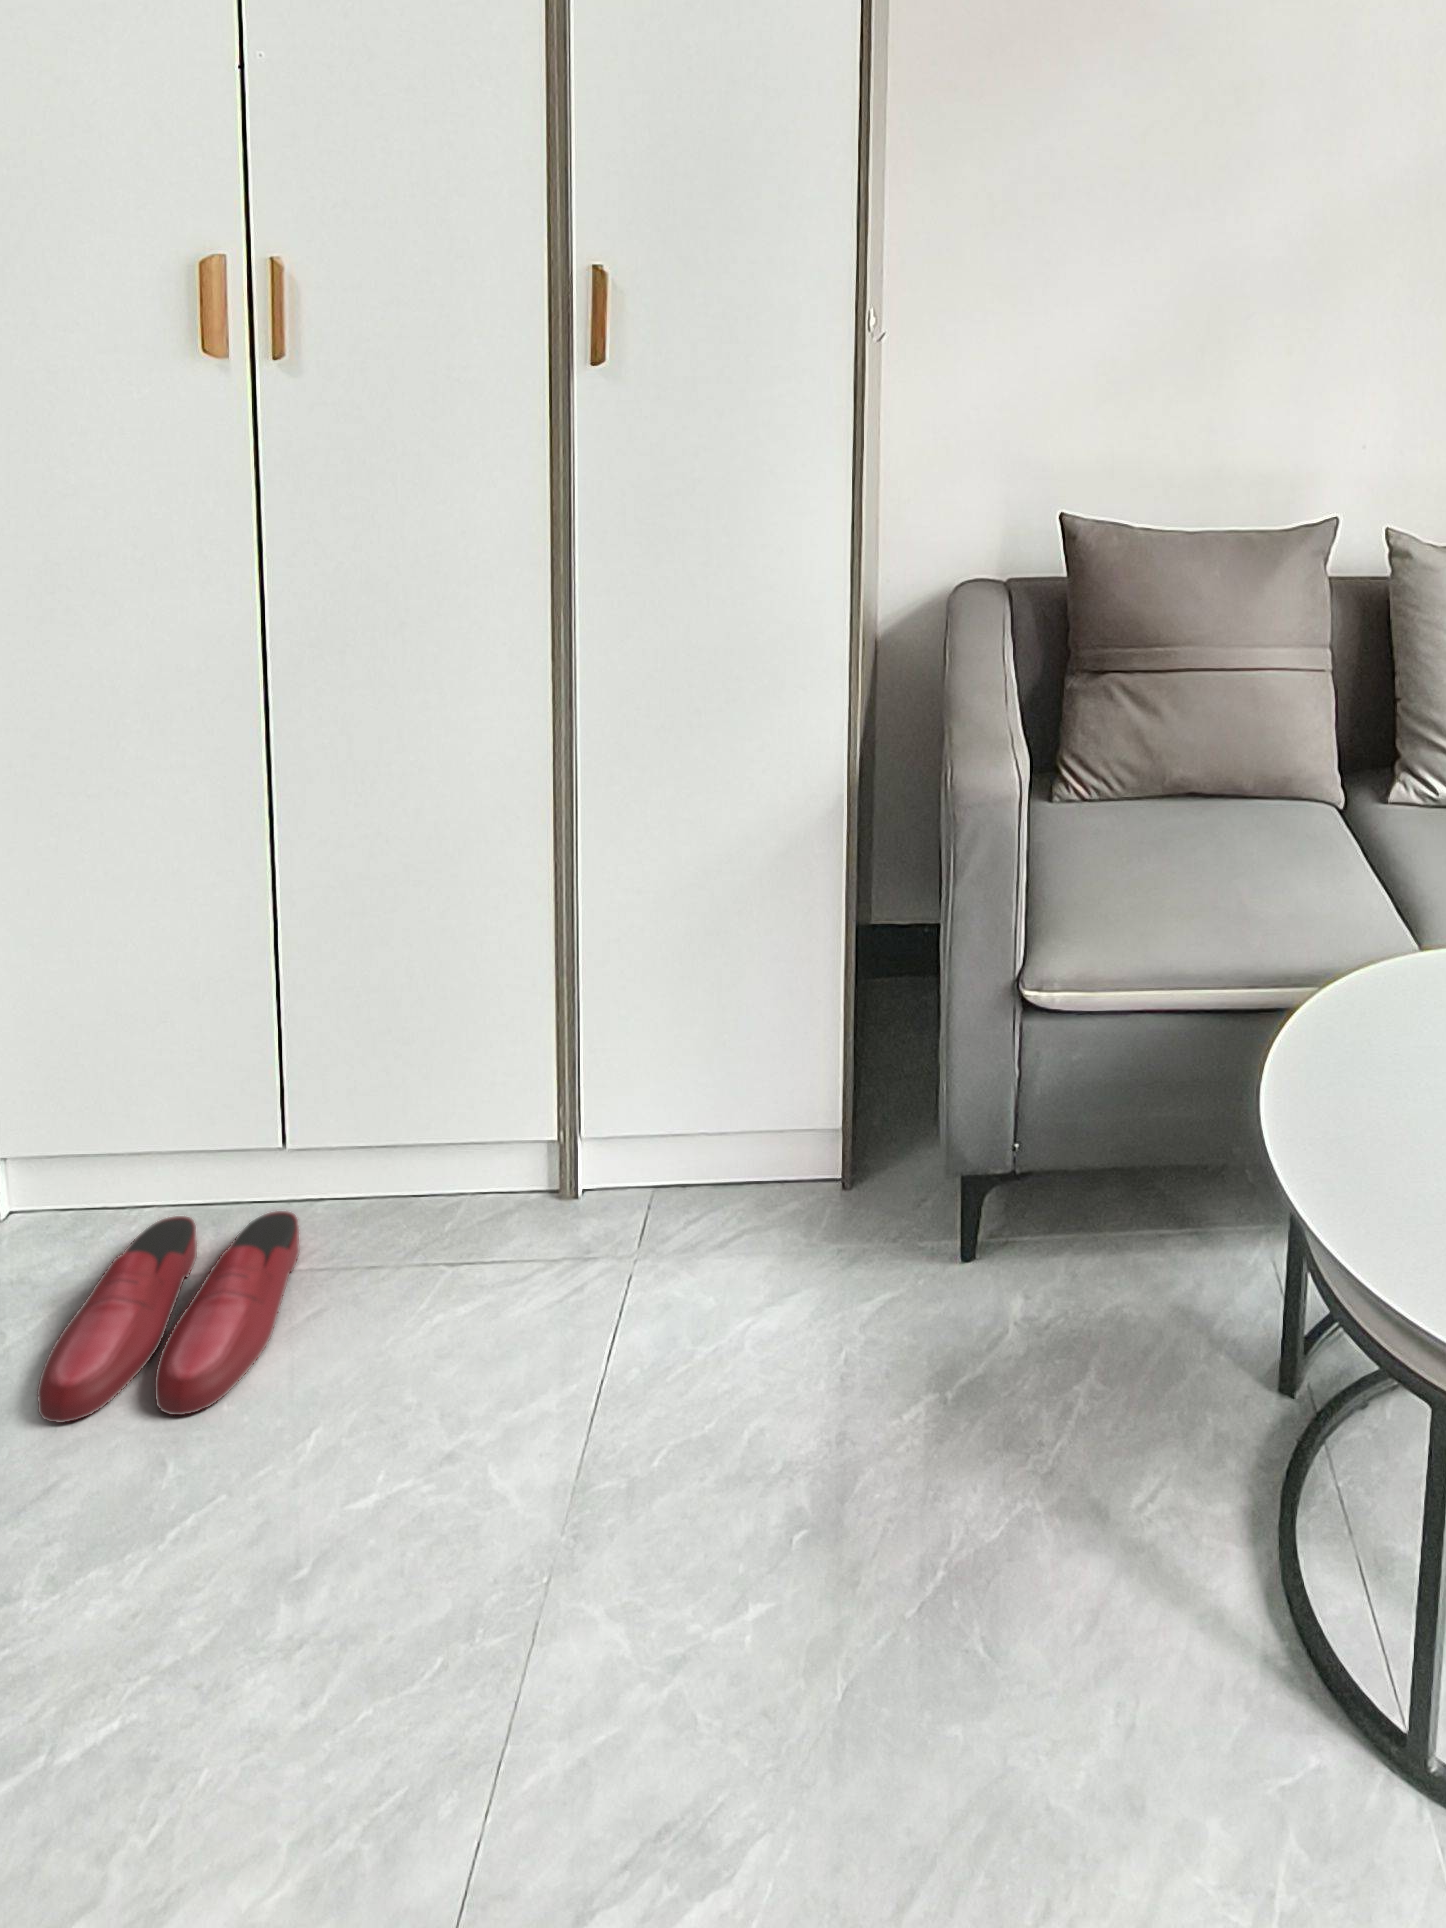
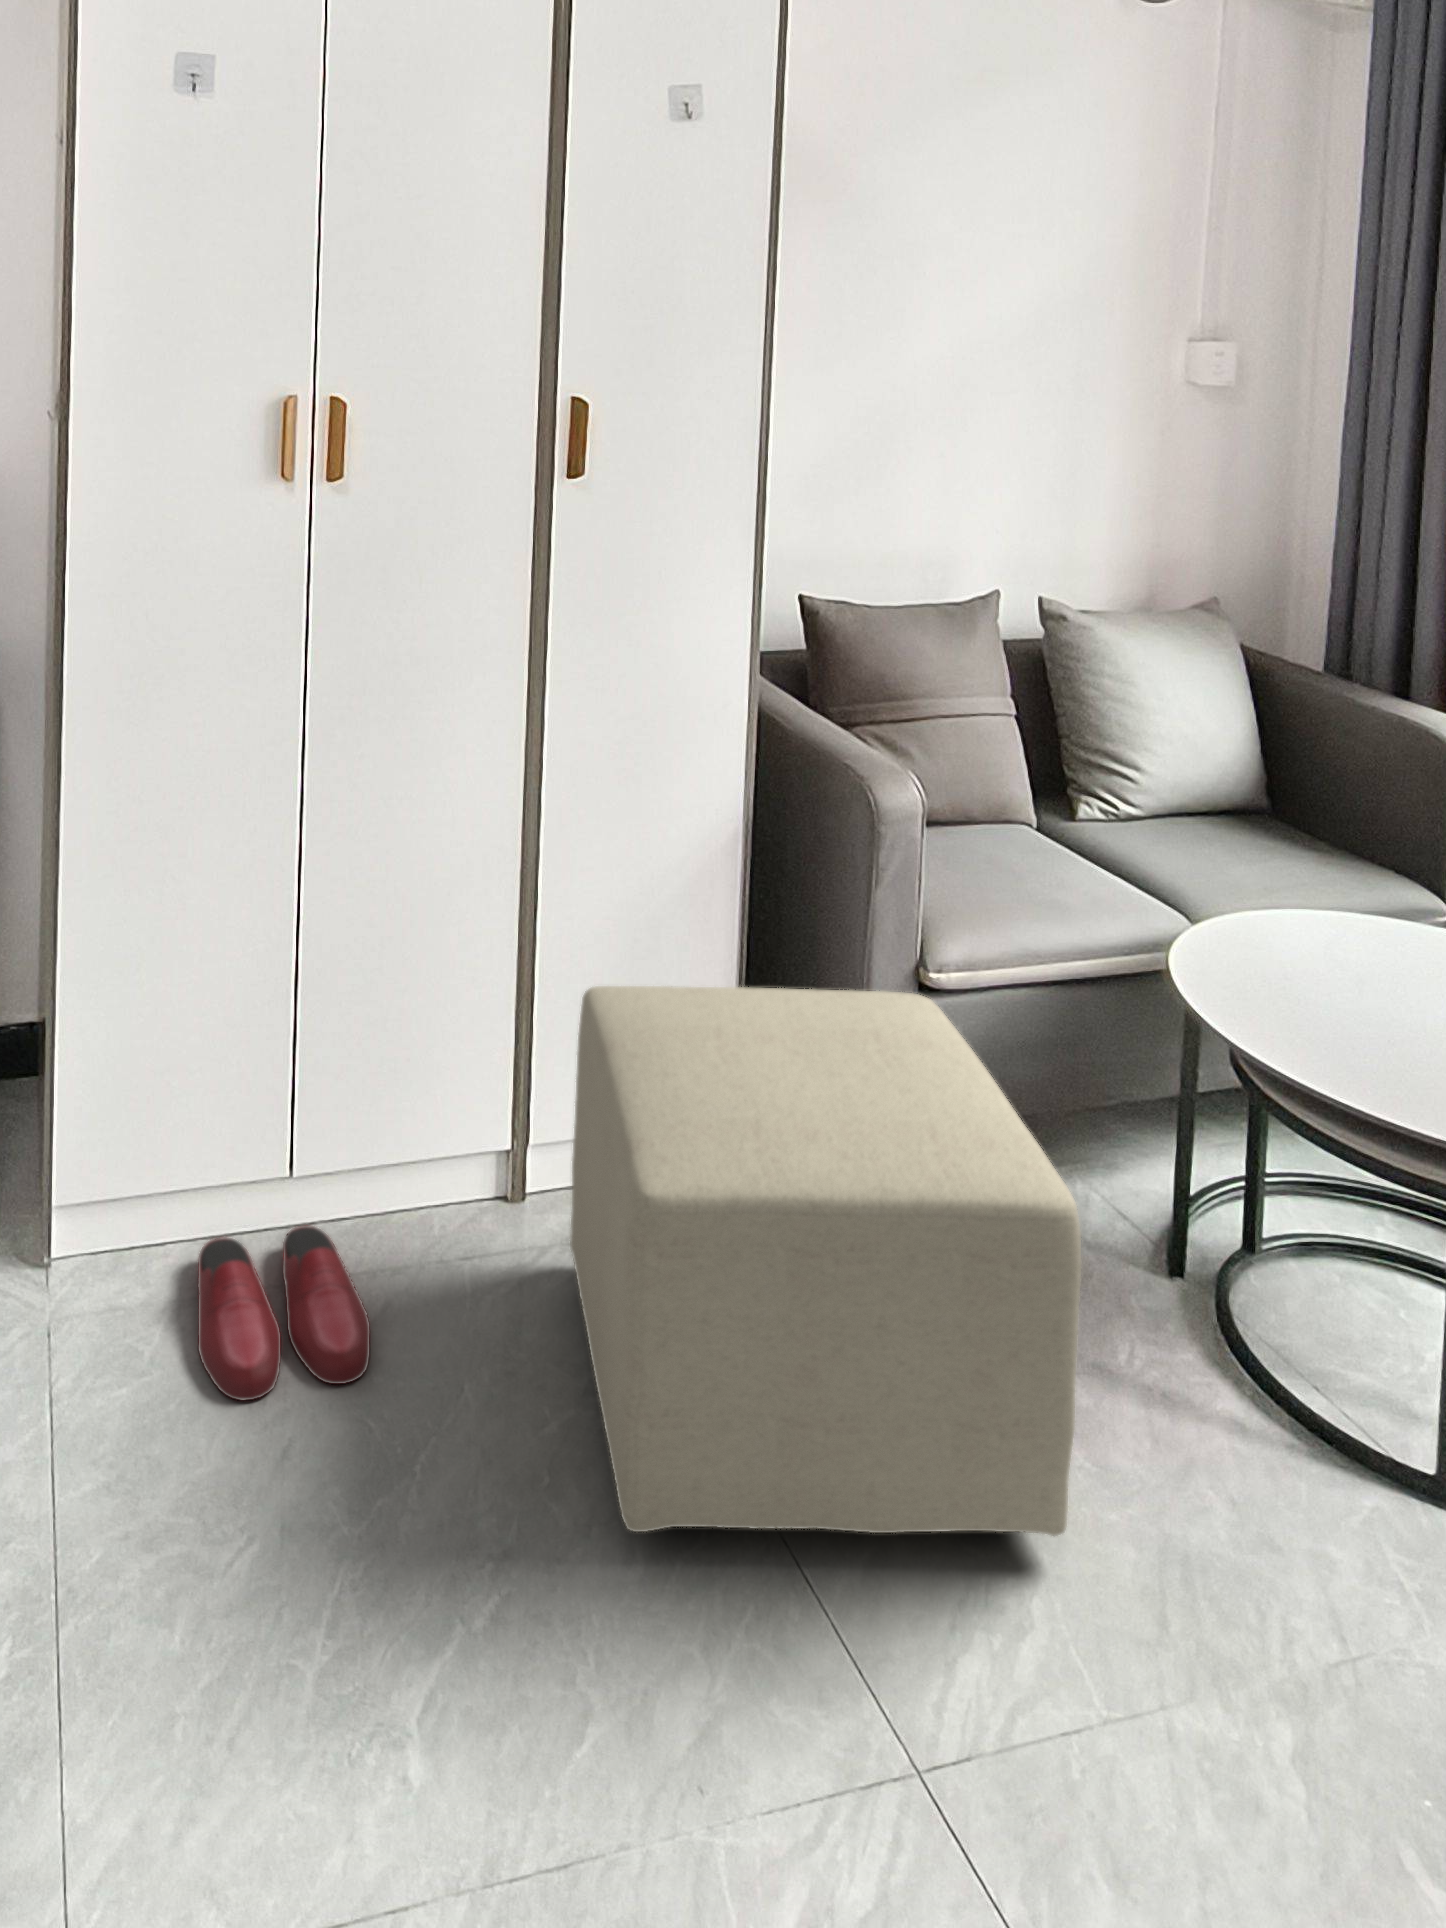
ottoman: none [292,977,971,1757] -> present [570,986,1081,1536]

